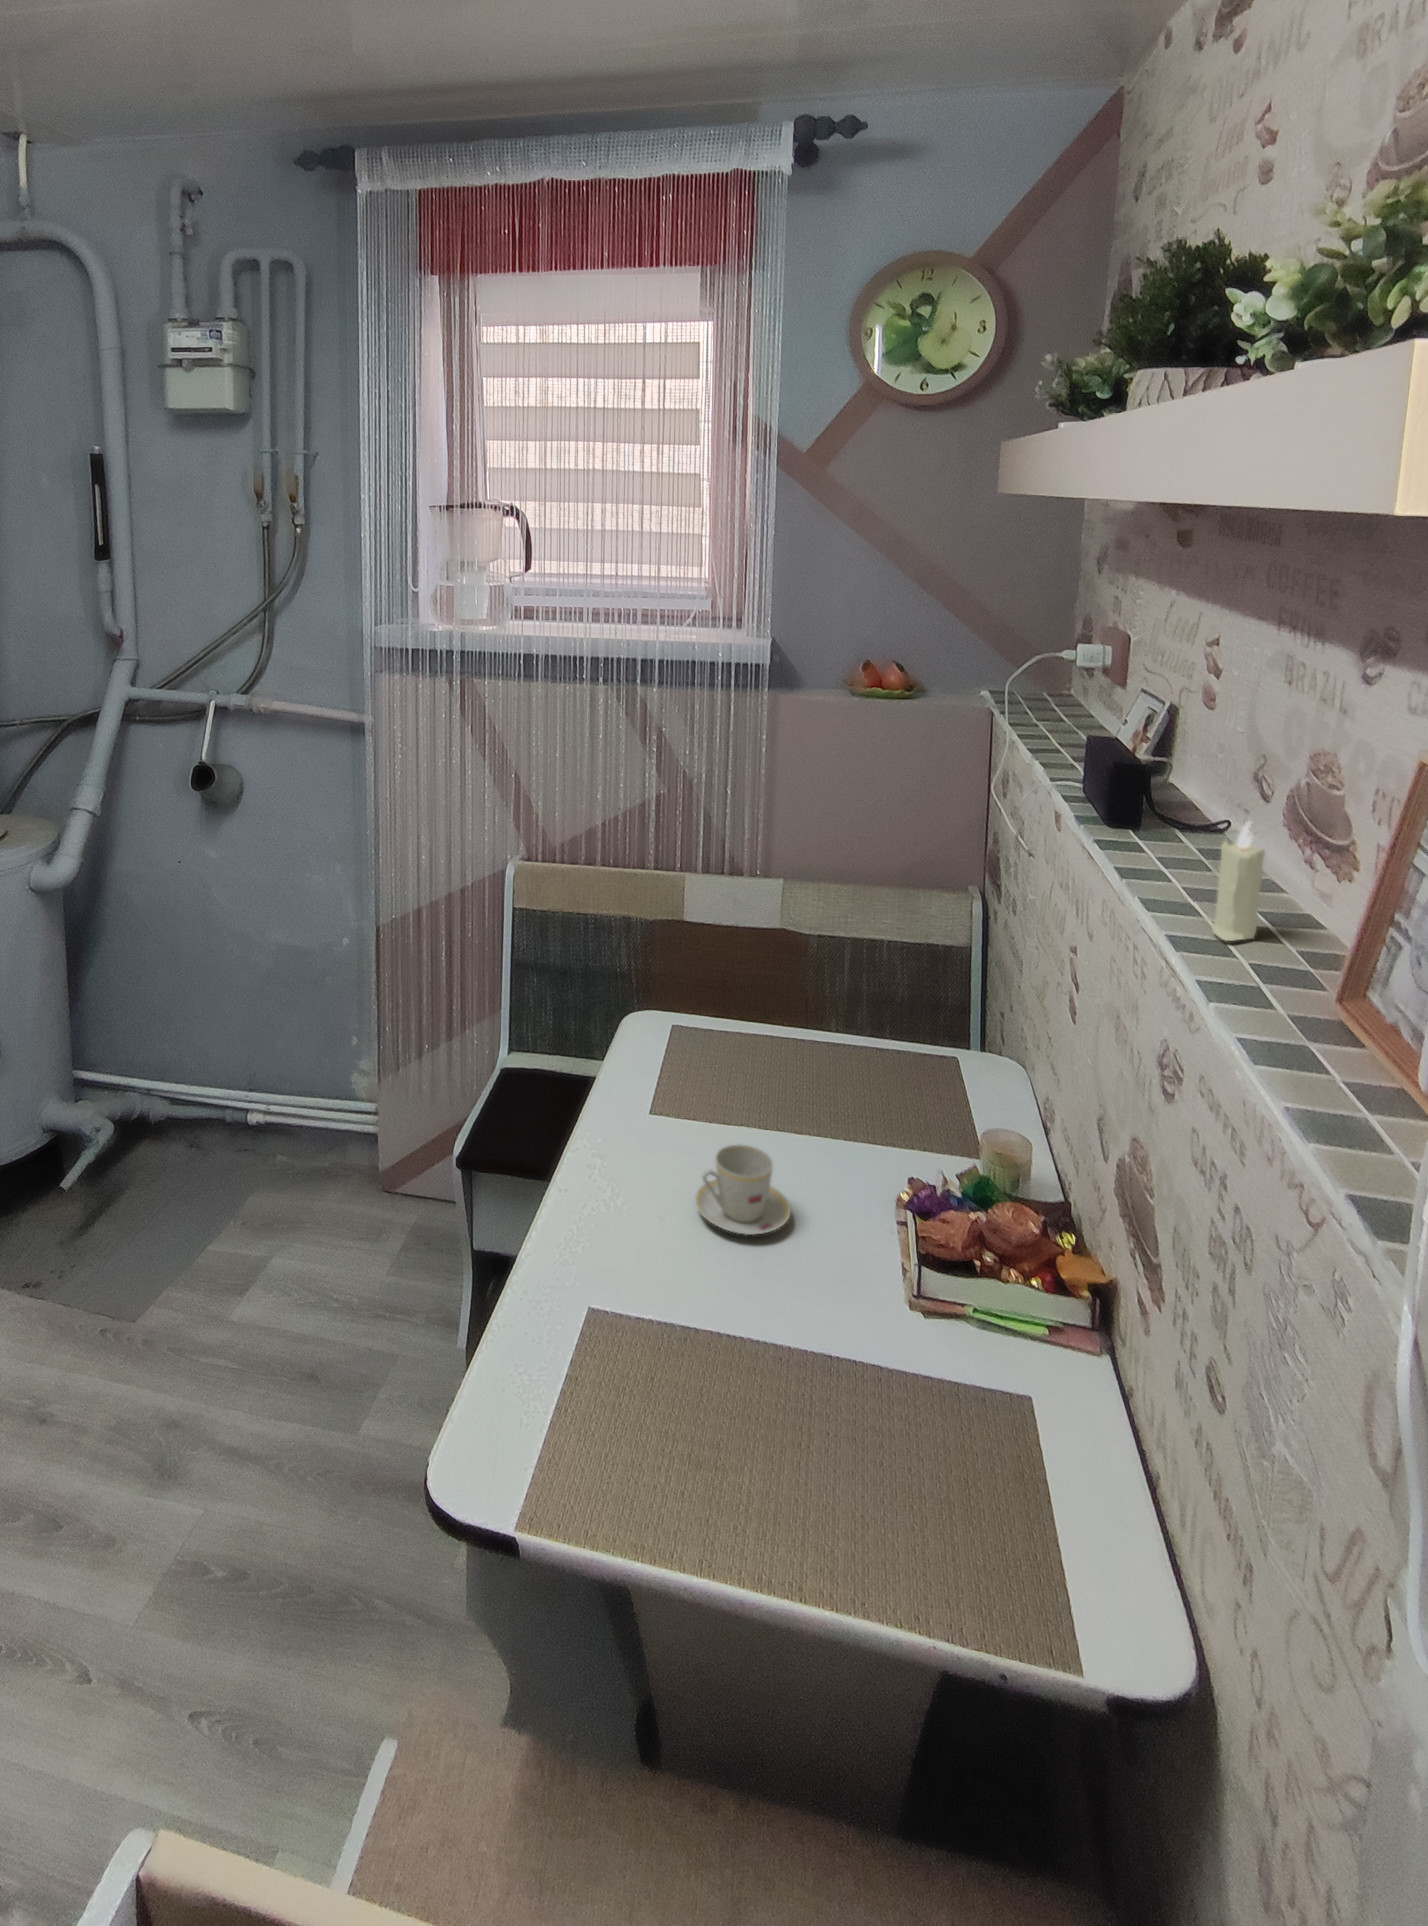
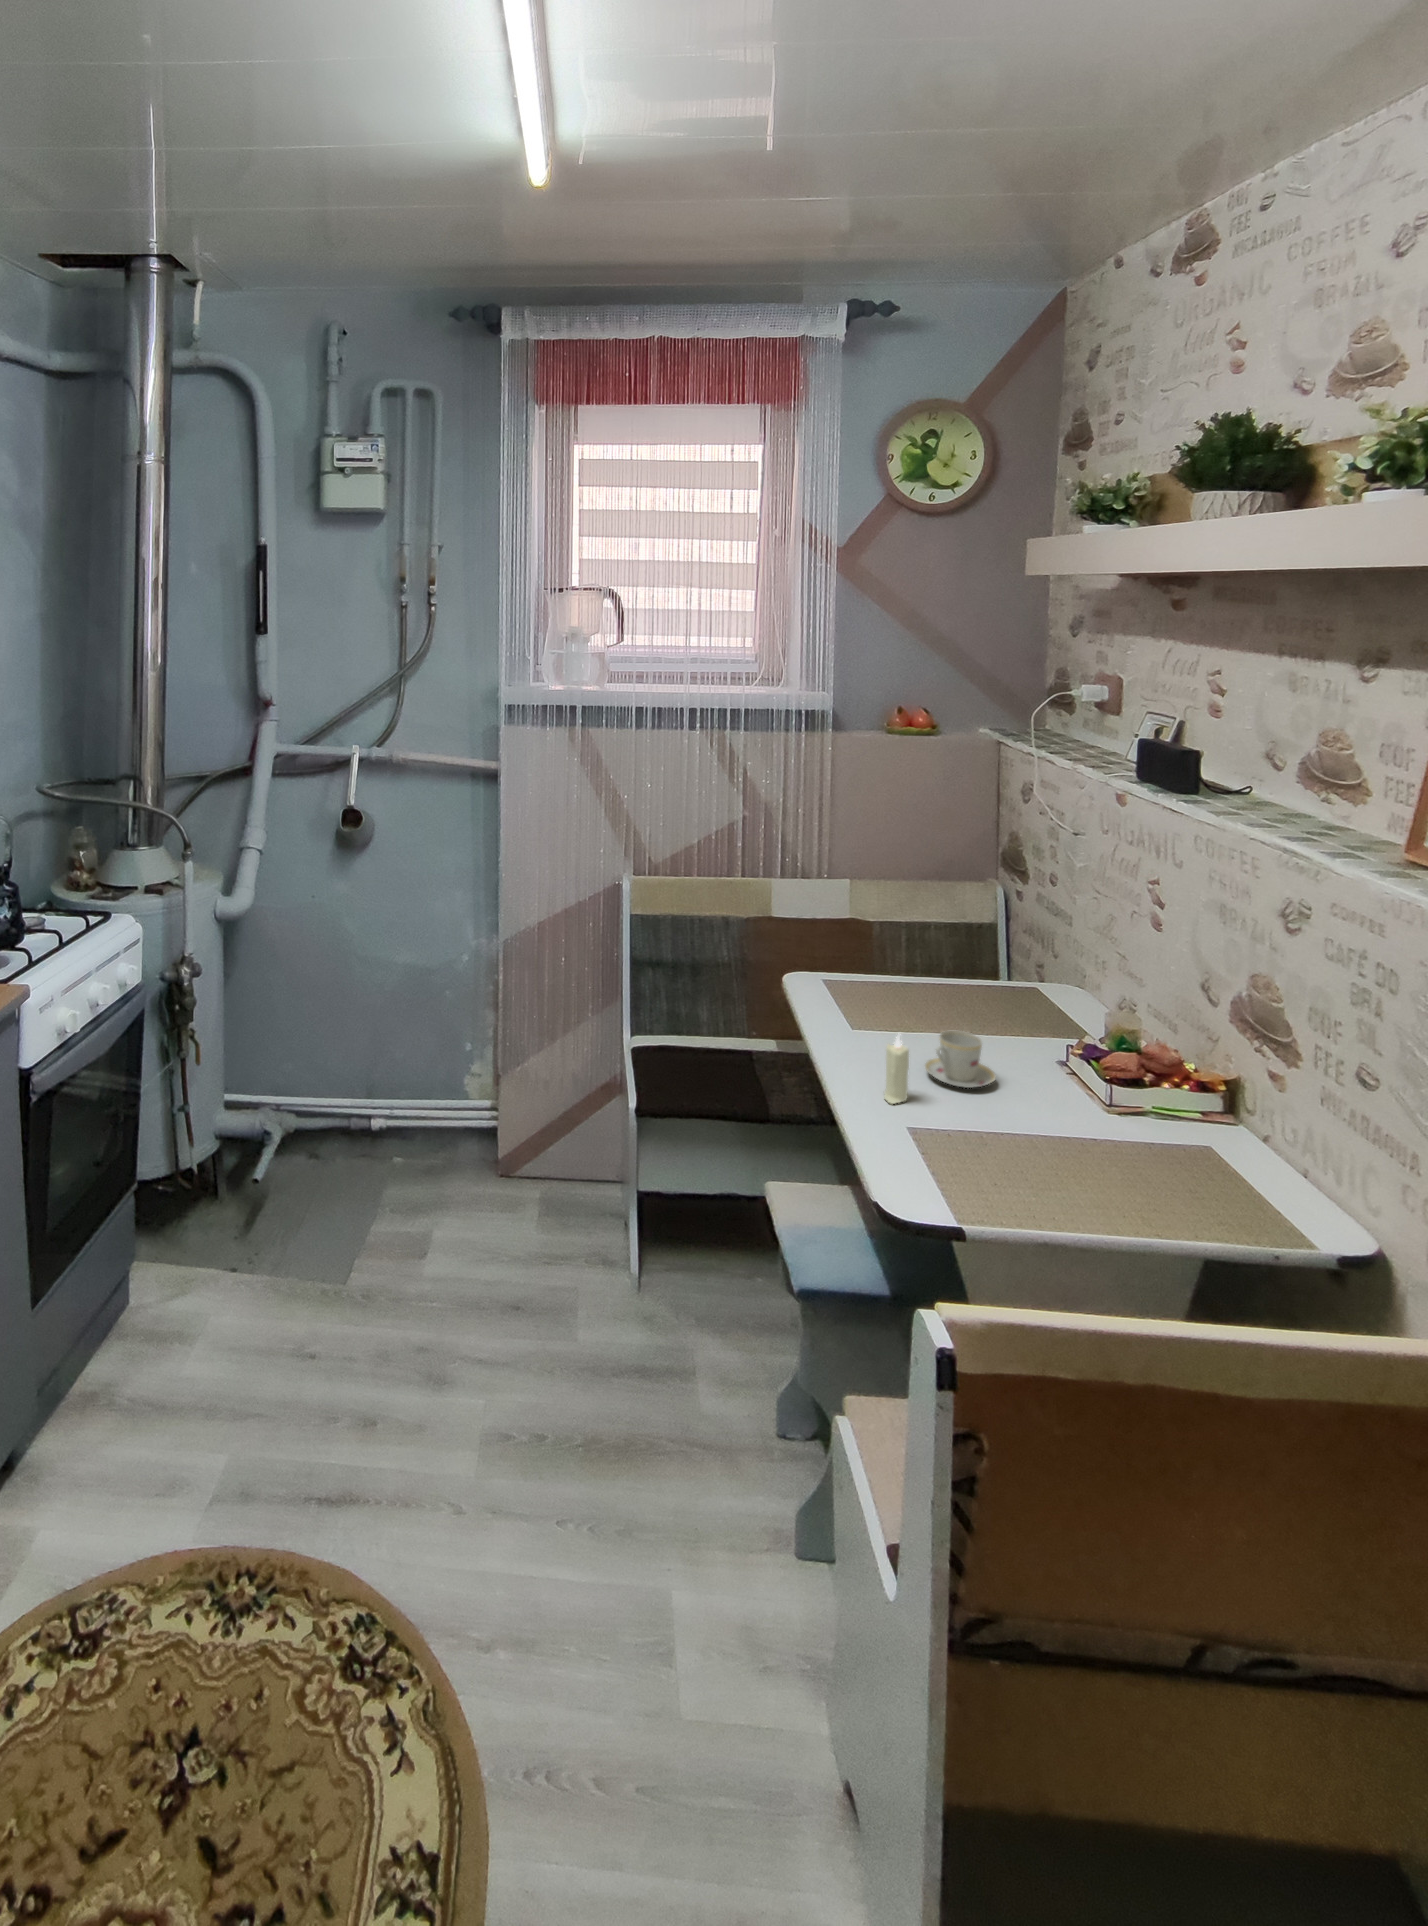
candle: present [1211,822,1265,941] -> present [884,1035,909,1104]

